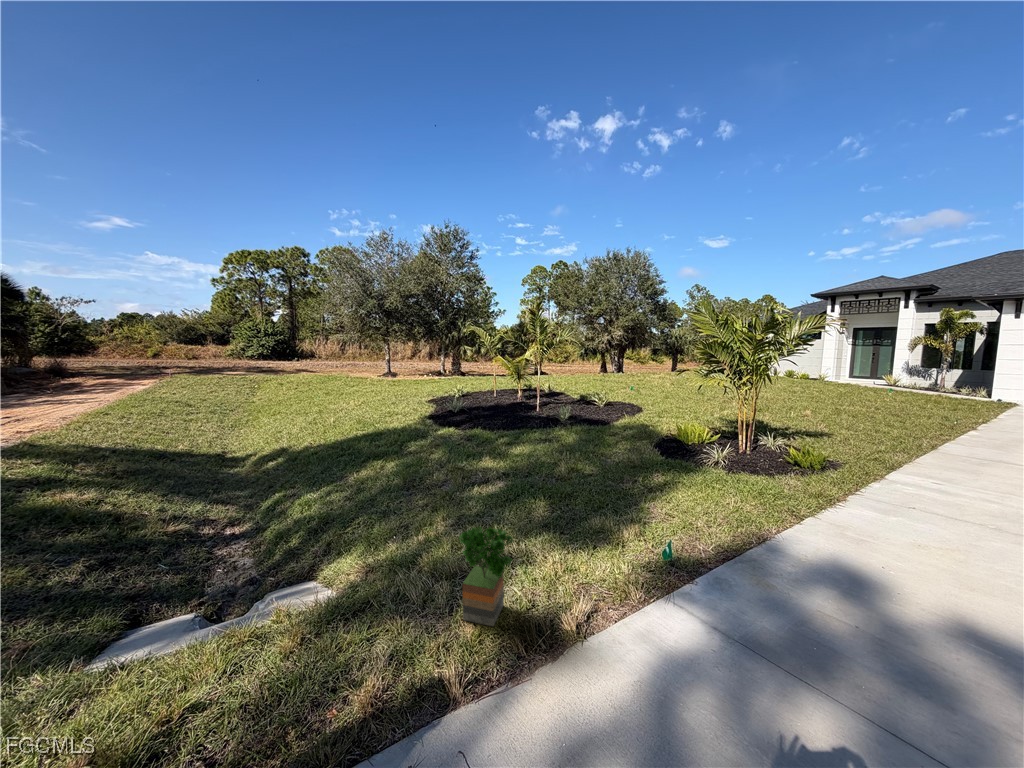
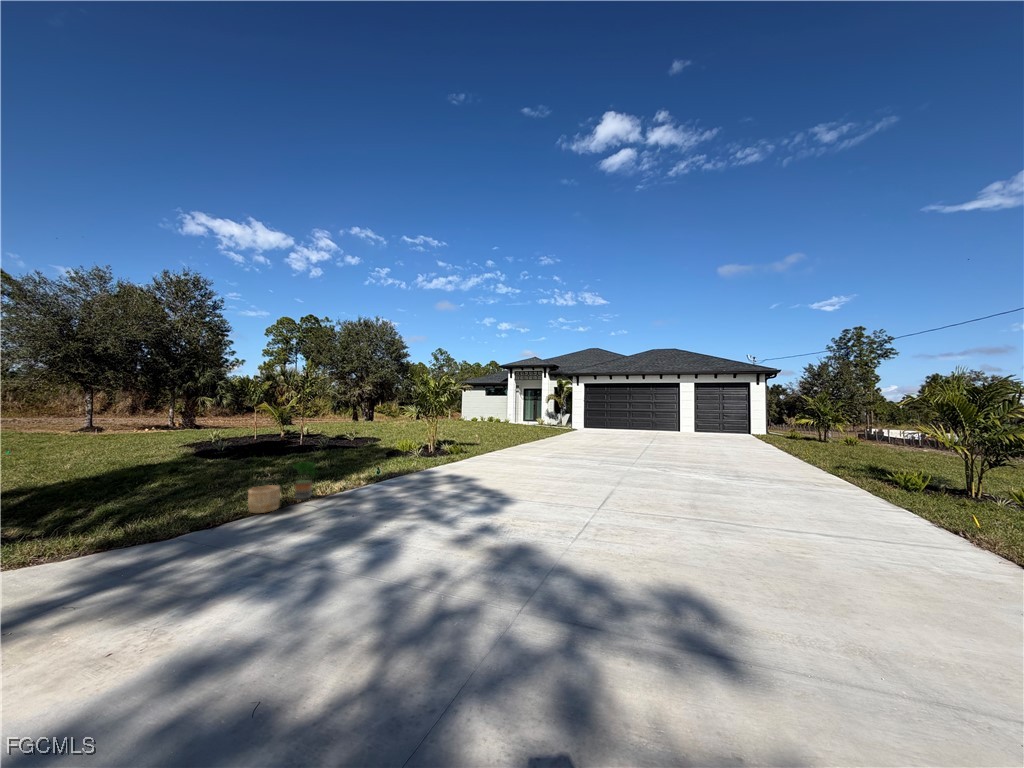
wooden bucket: none [320,606,404,715] -> present [248,485,280,513]

